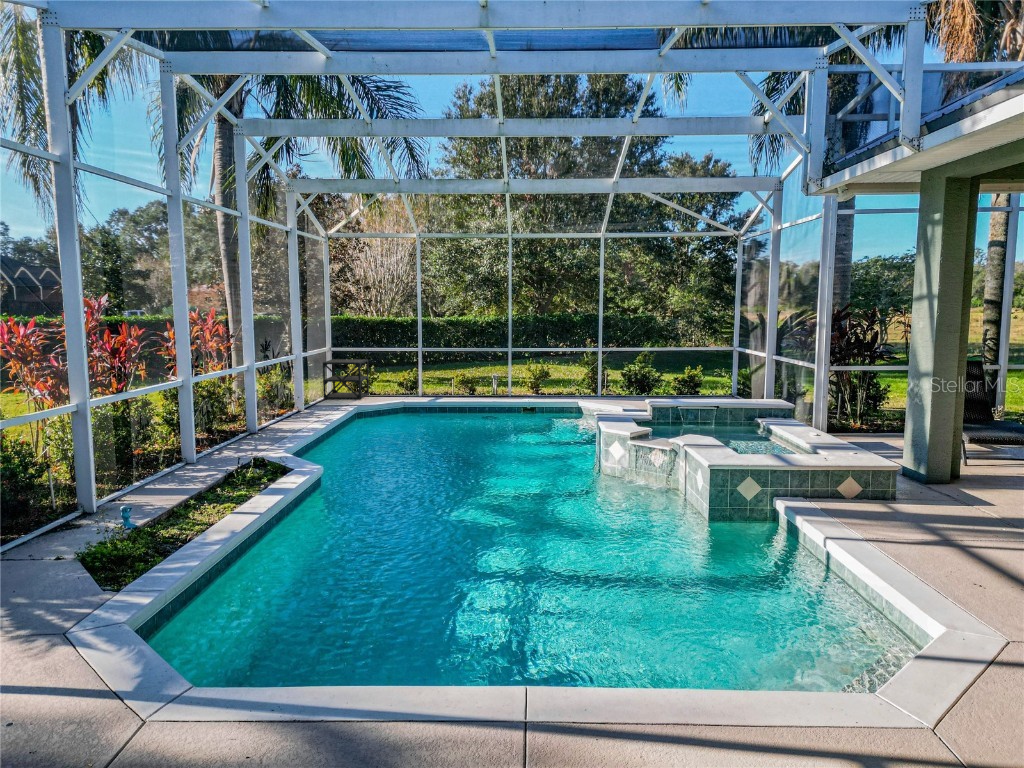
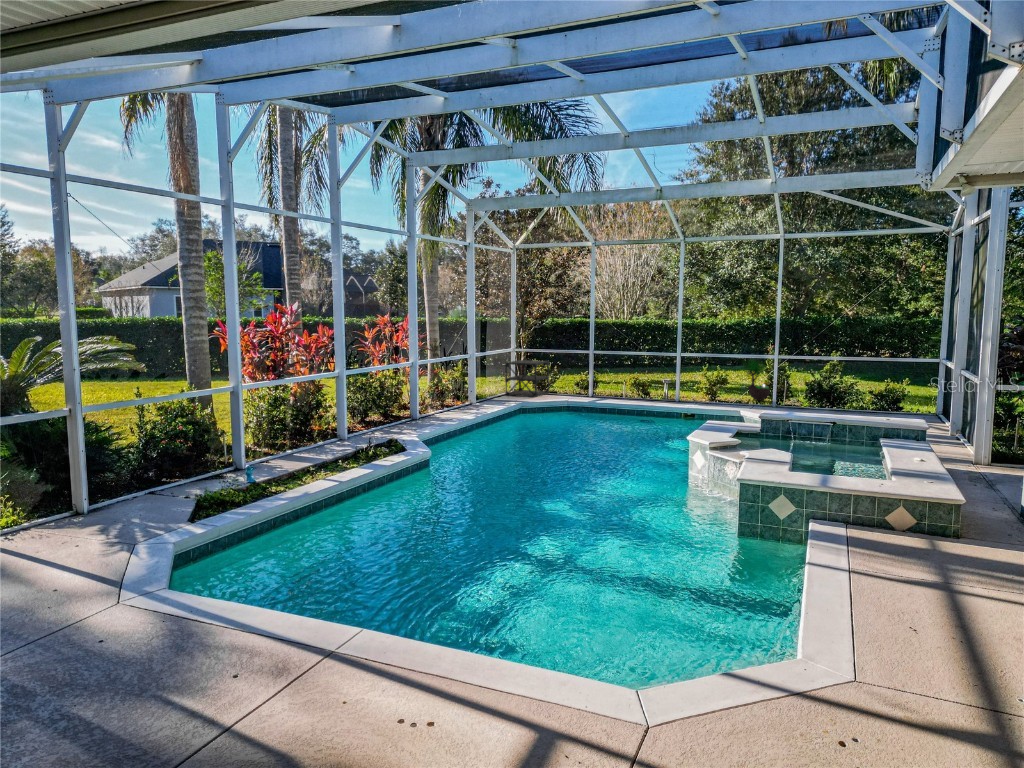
potted tree: none [563,349,590,392] -> present [744,360,770,401]

